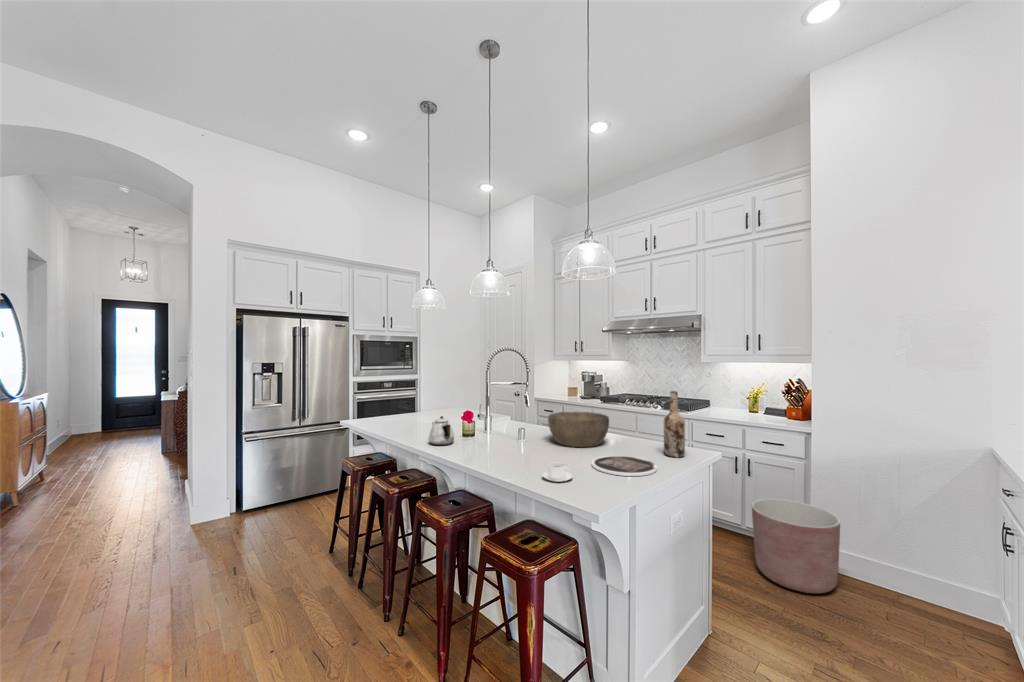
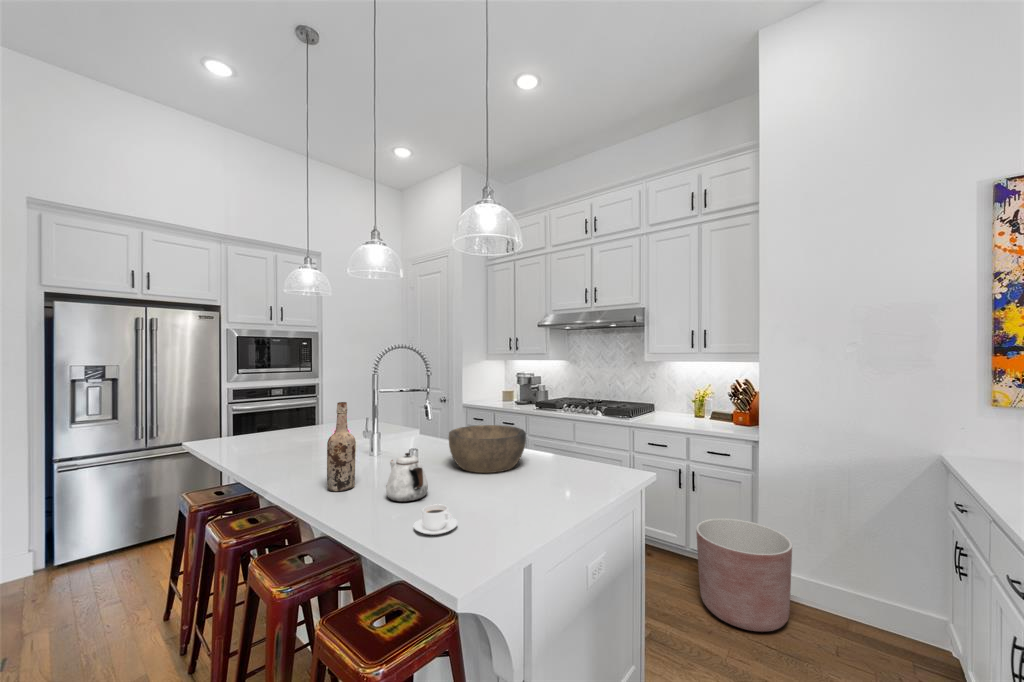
wine bottle: present [664,391,685,457] -> present [327,402,356,491]
teapot: present [429,416,454,445] -> present [386,453,428,502]
plate: present [592,456,657,476] -> none [492,486,577,519]

